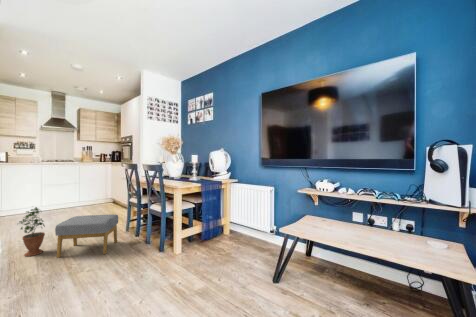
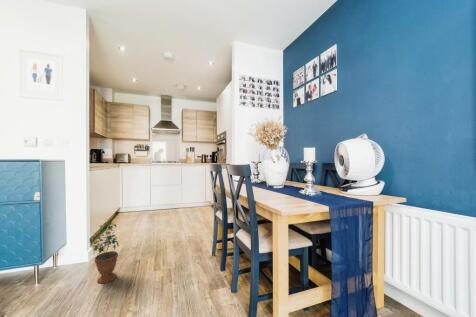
footstool: present [55,215,118,258] -> none [118,236,196,308]

